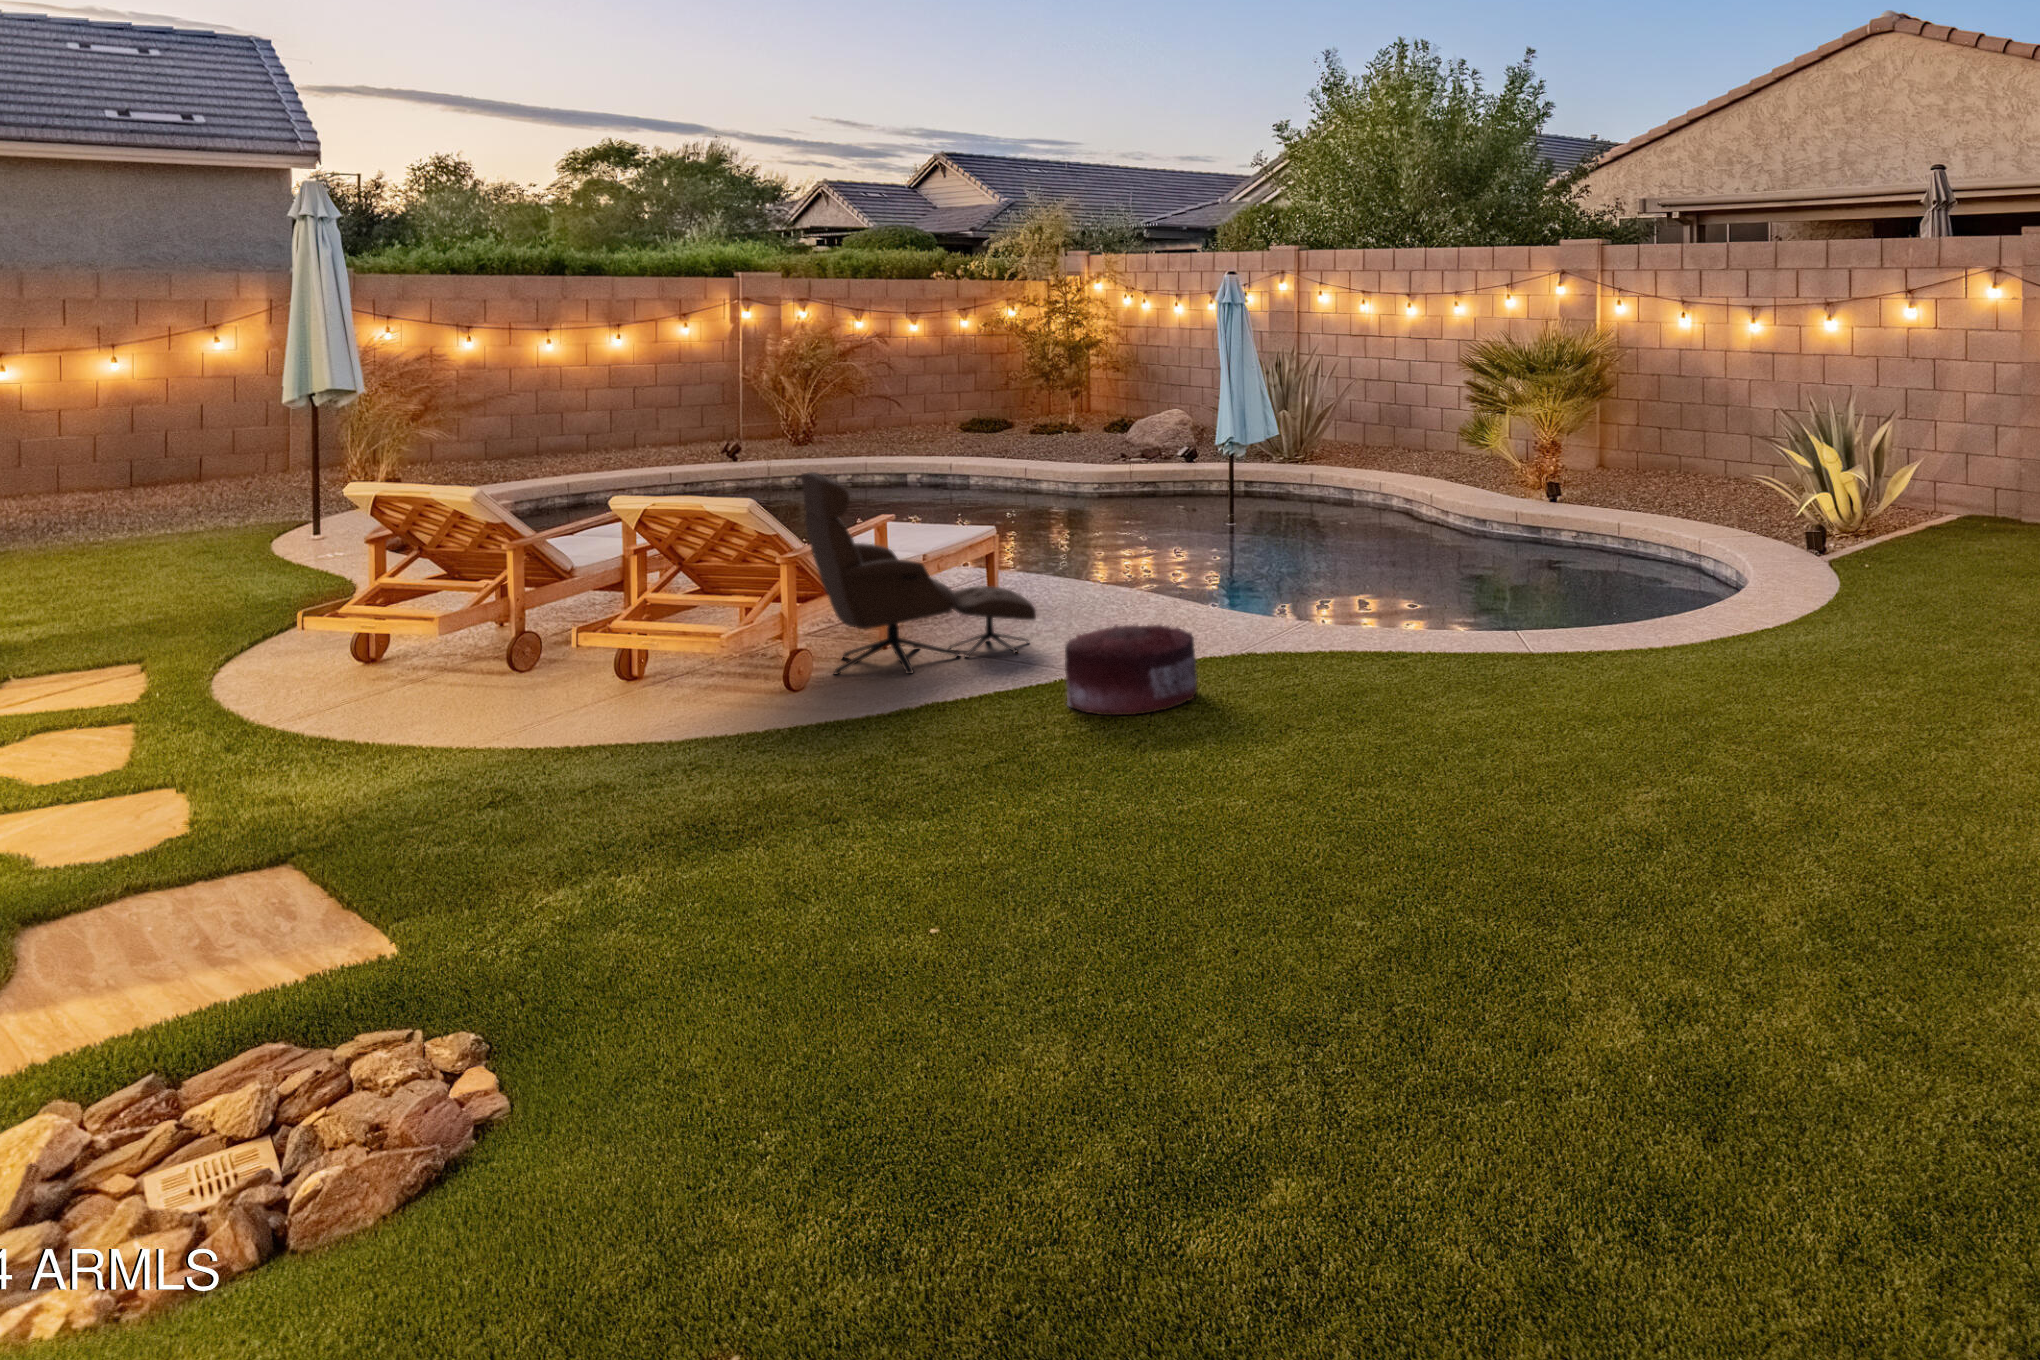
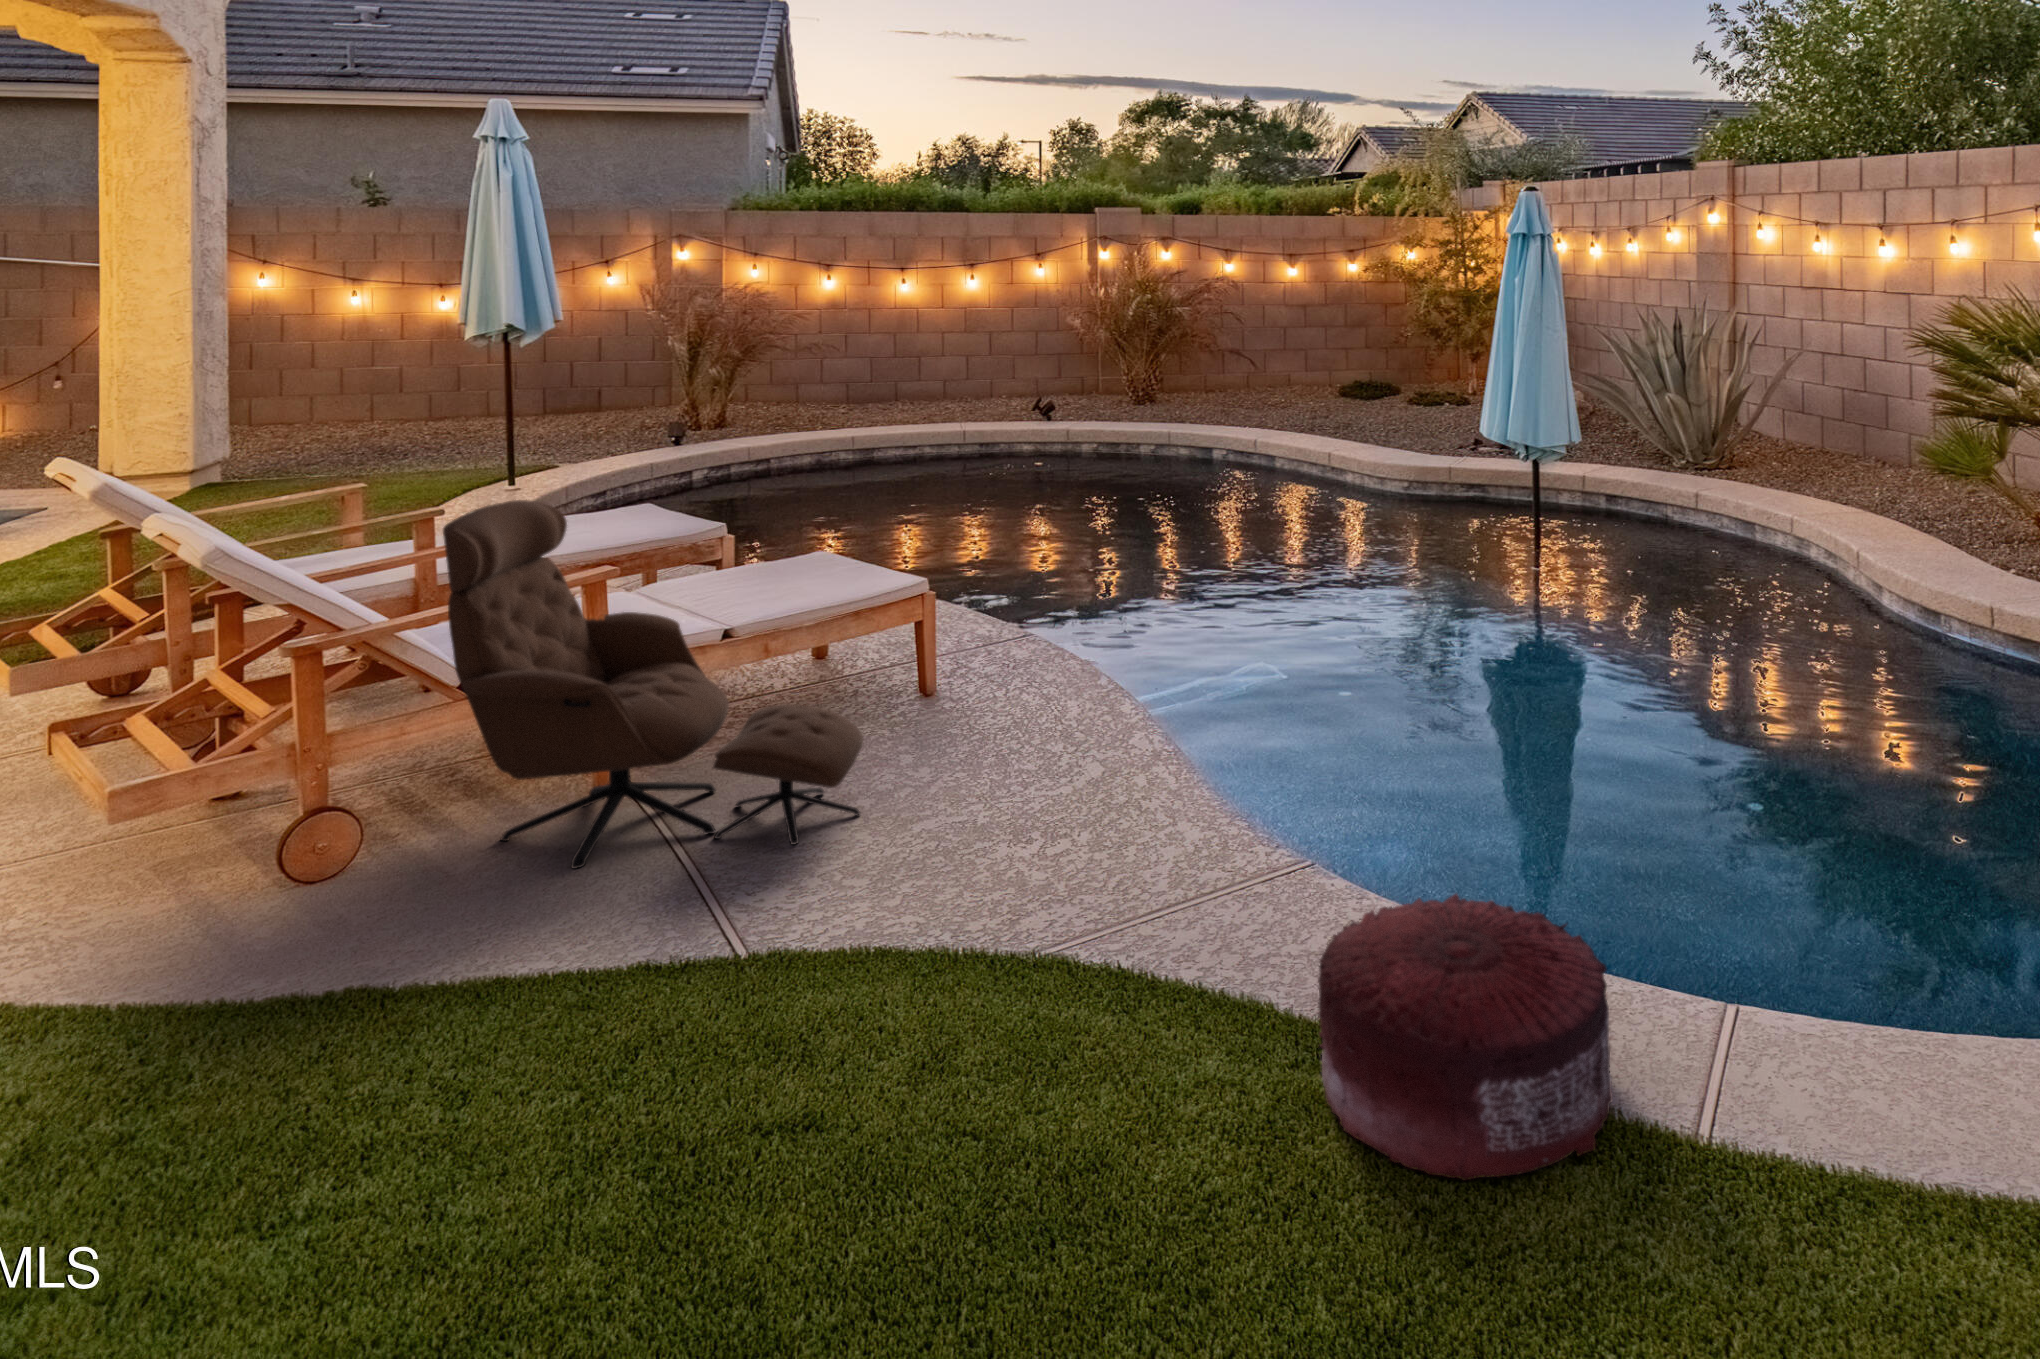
pouf: present [1065,624,1197,715] -> present [1318,894,1613,1180]

